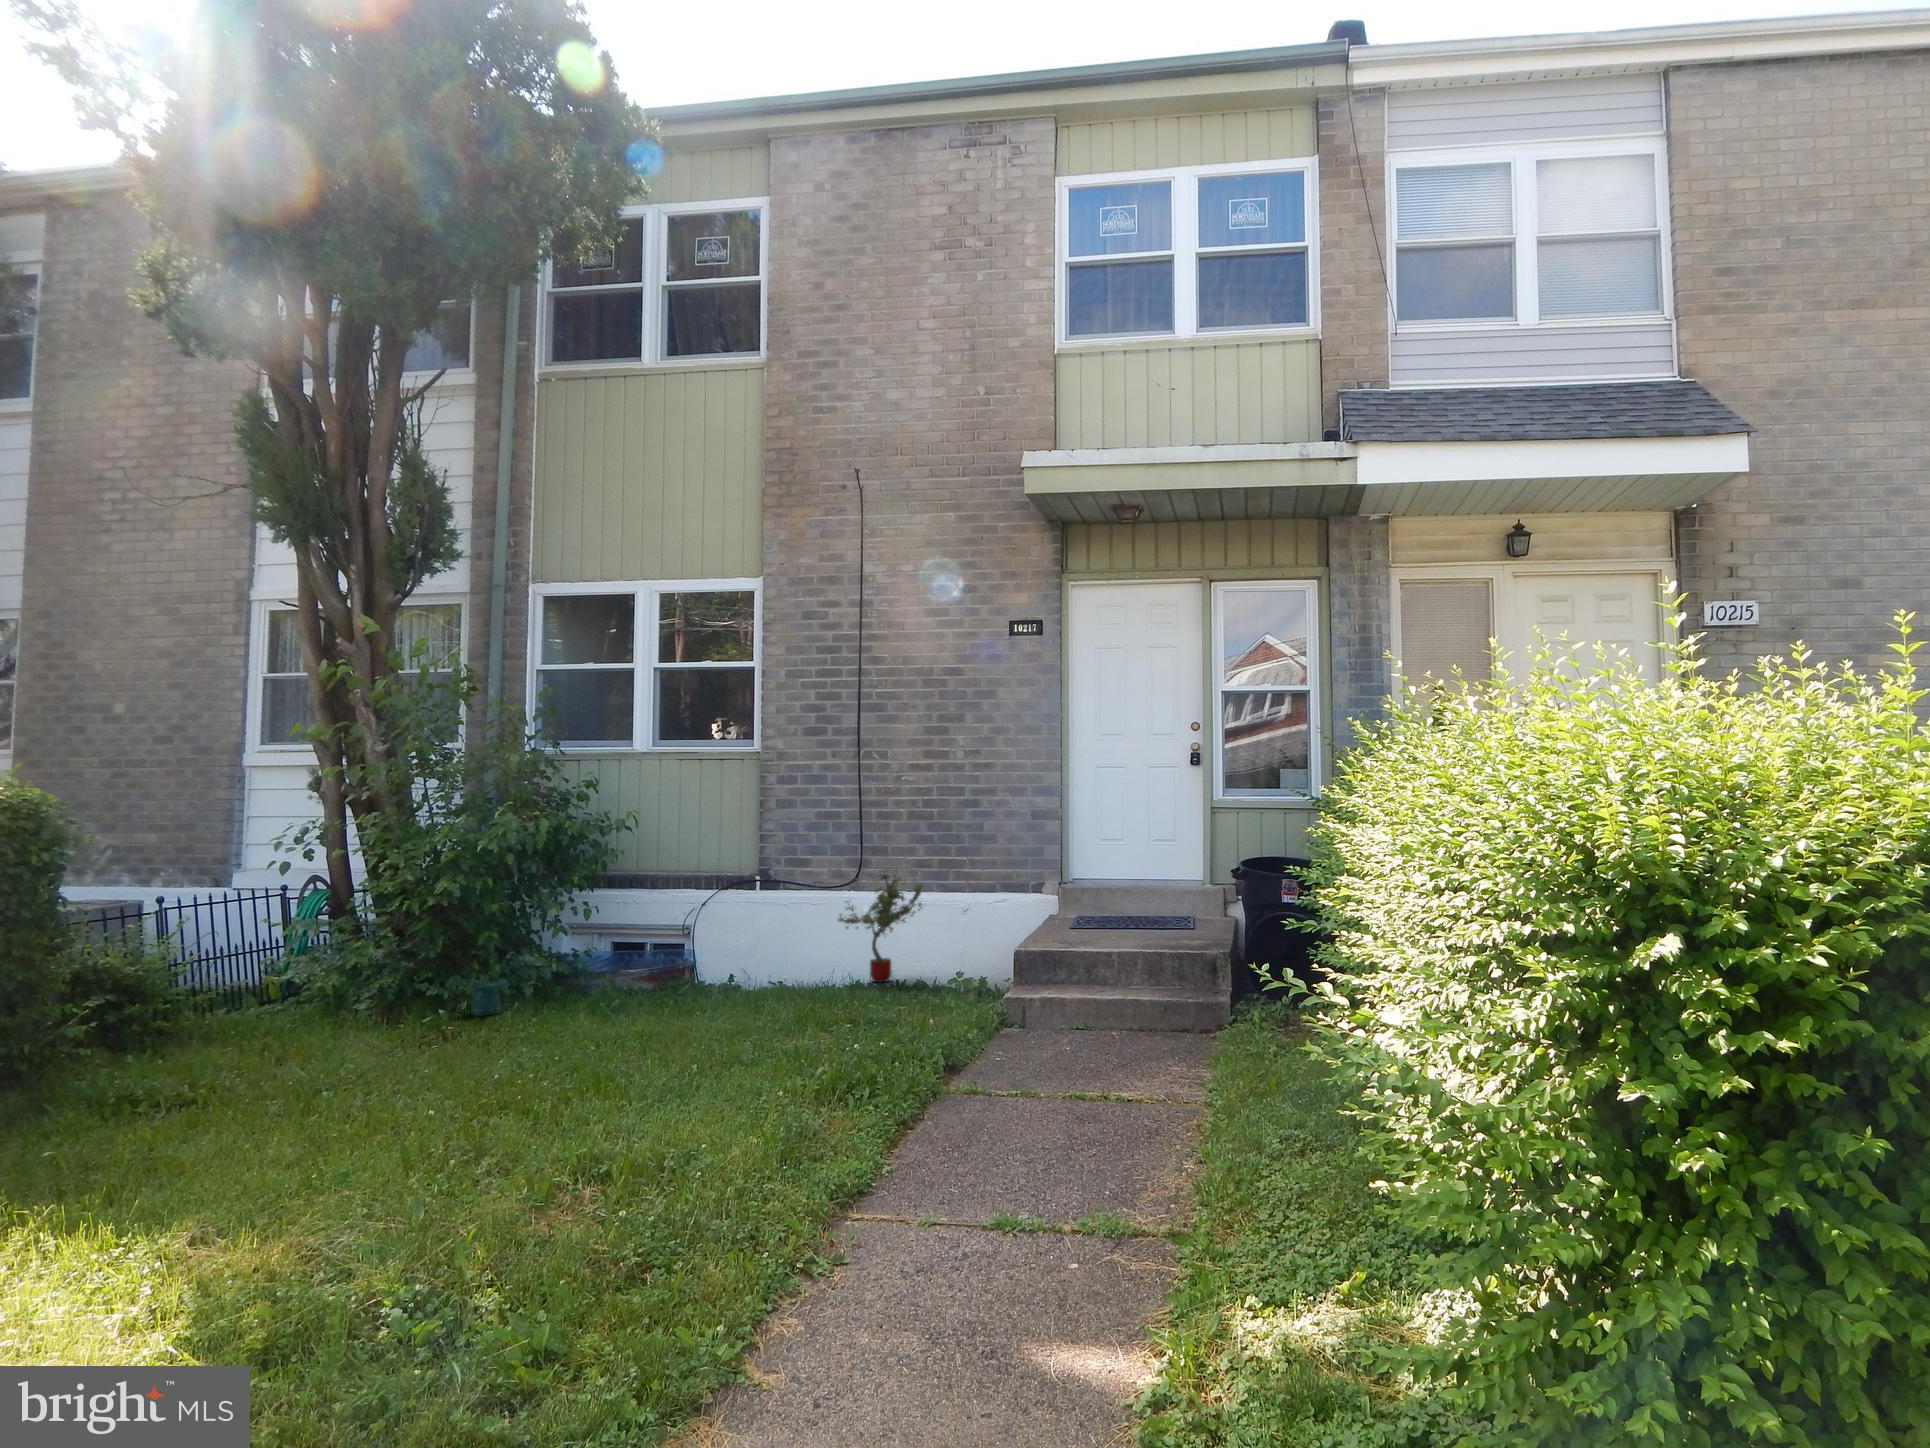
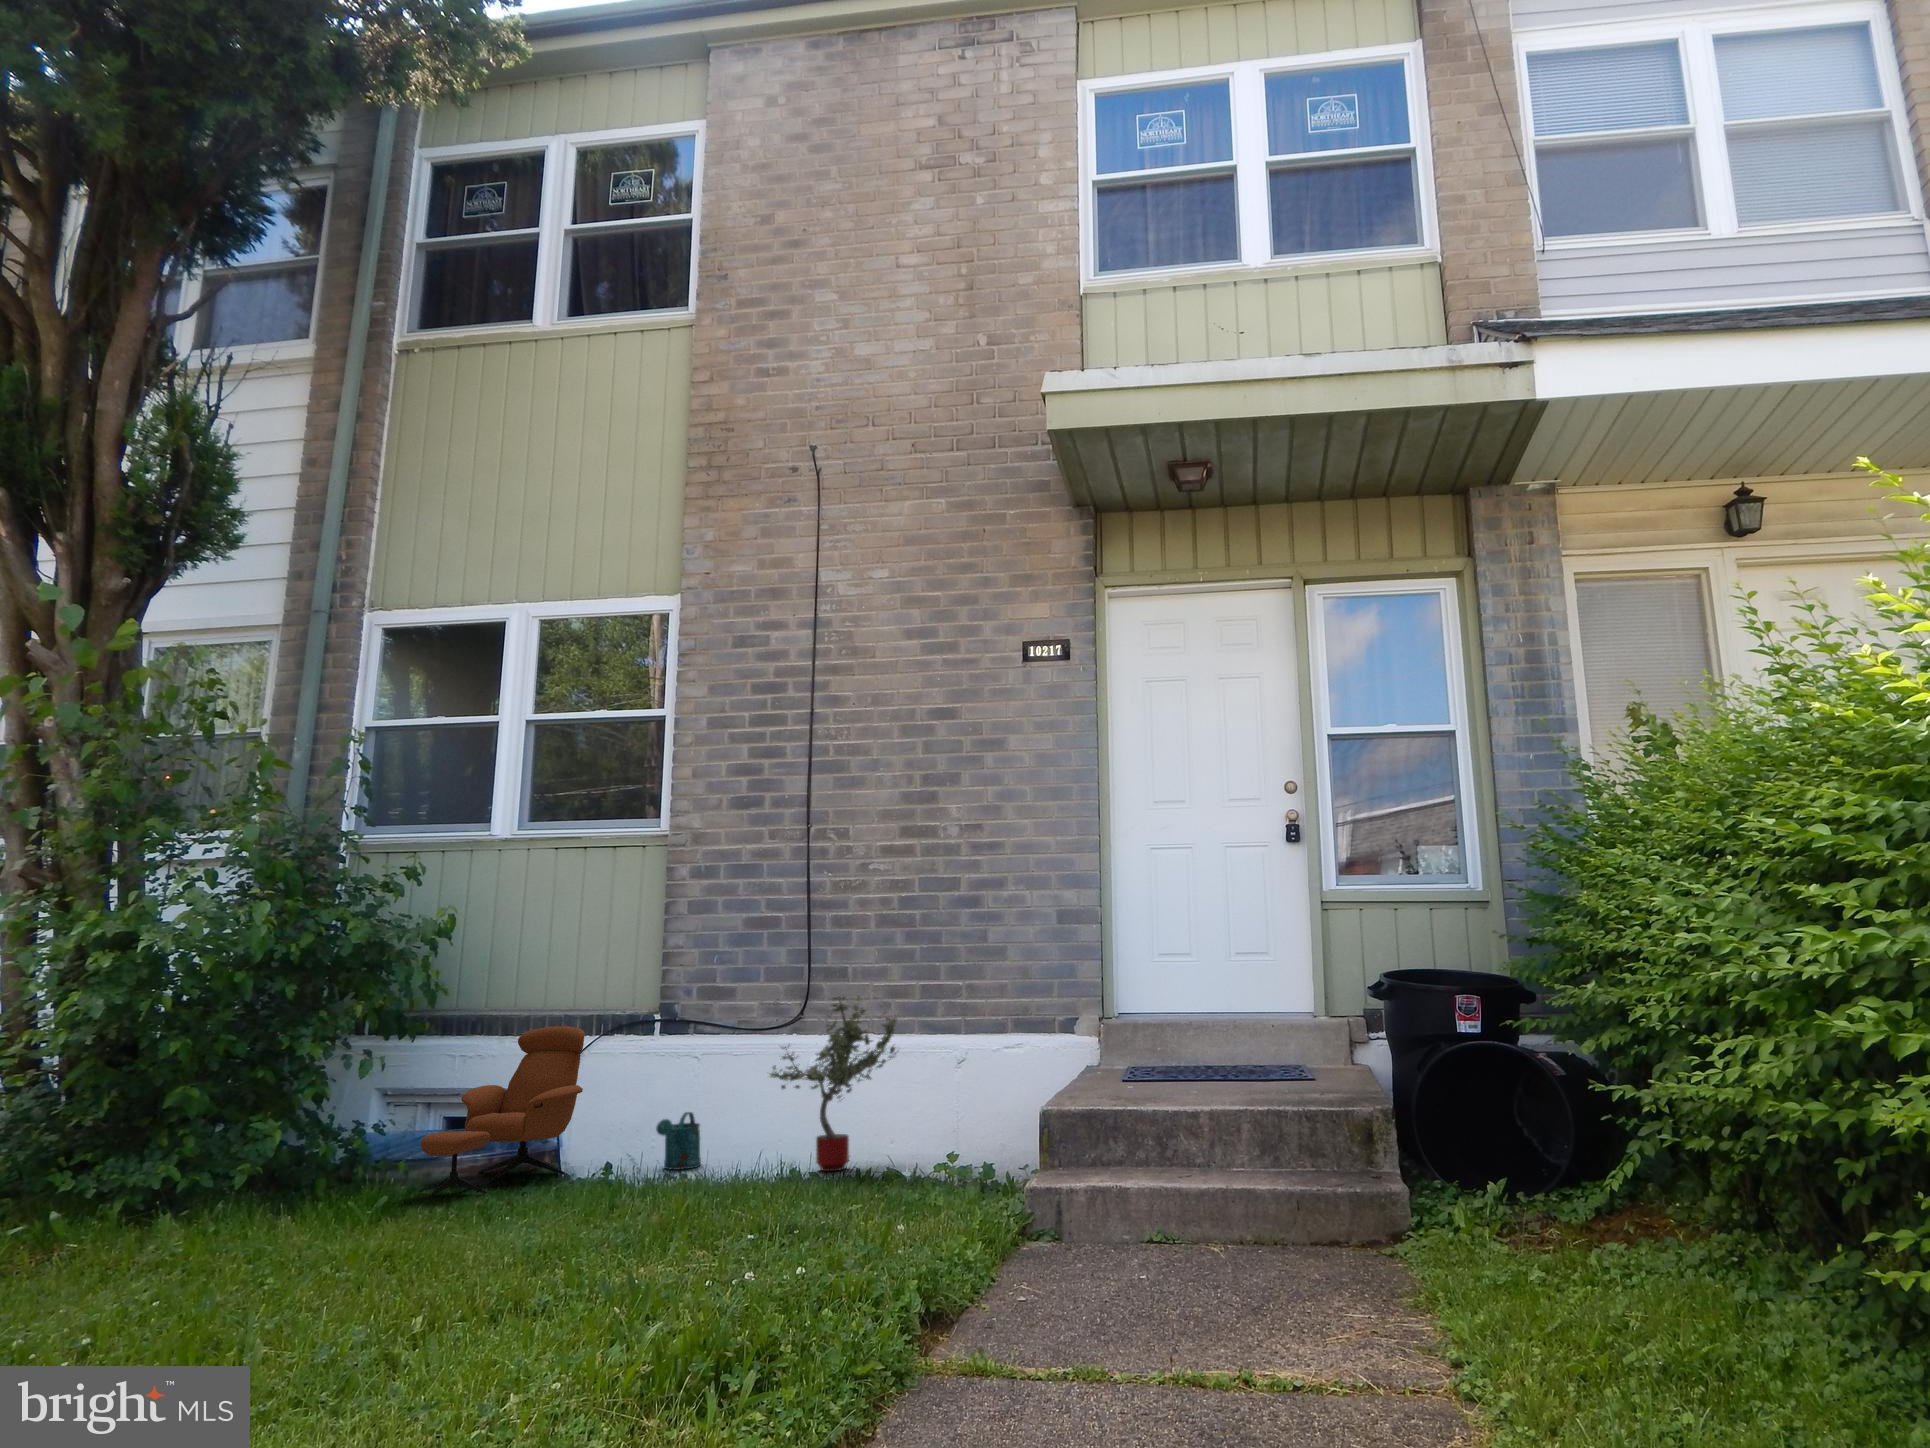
lounge chair: none [613,884,712,999] -> present [419,1026,585,1200]
watering can: present [471,974,508,1016] -> present [656,1112,701,1170]

